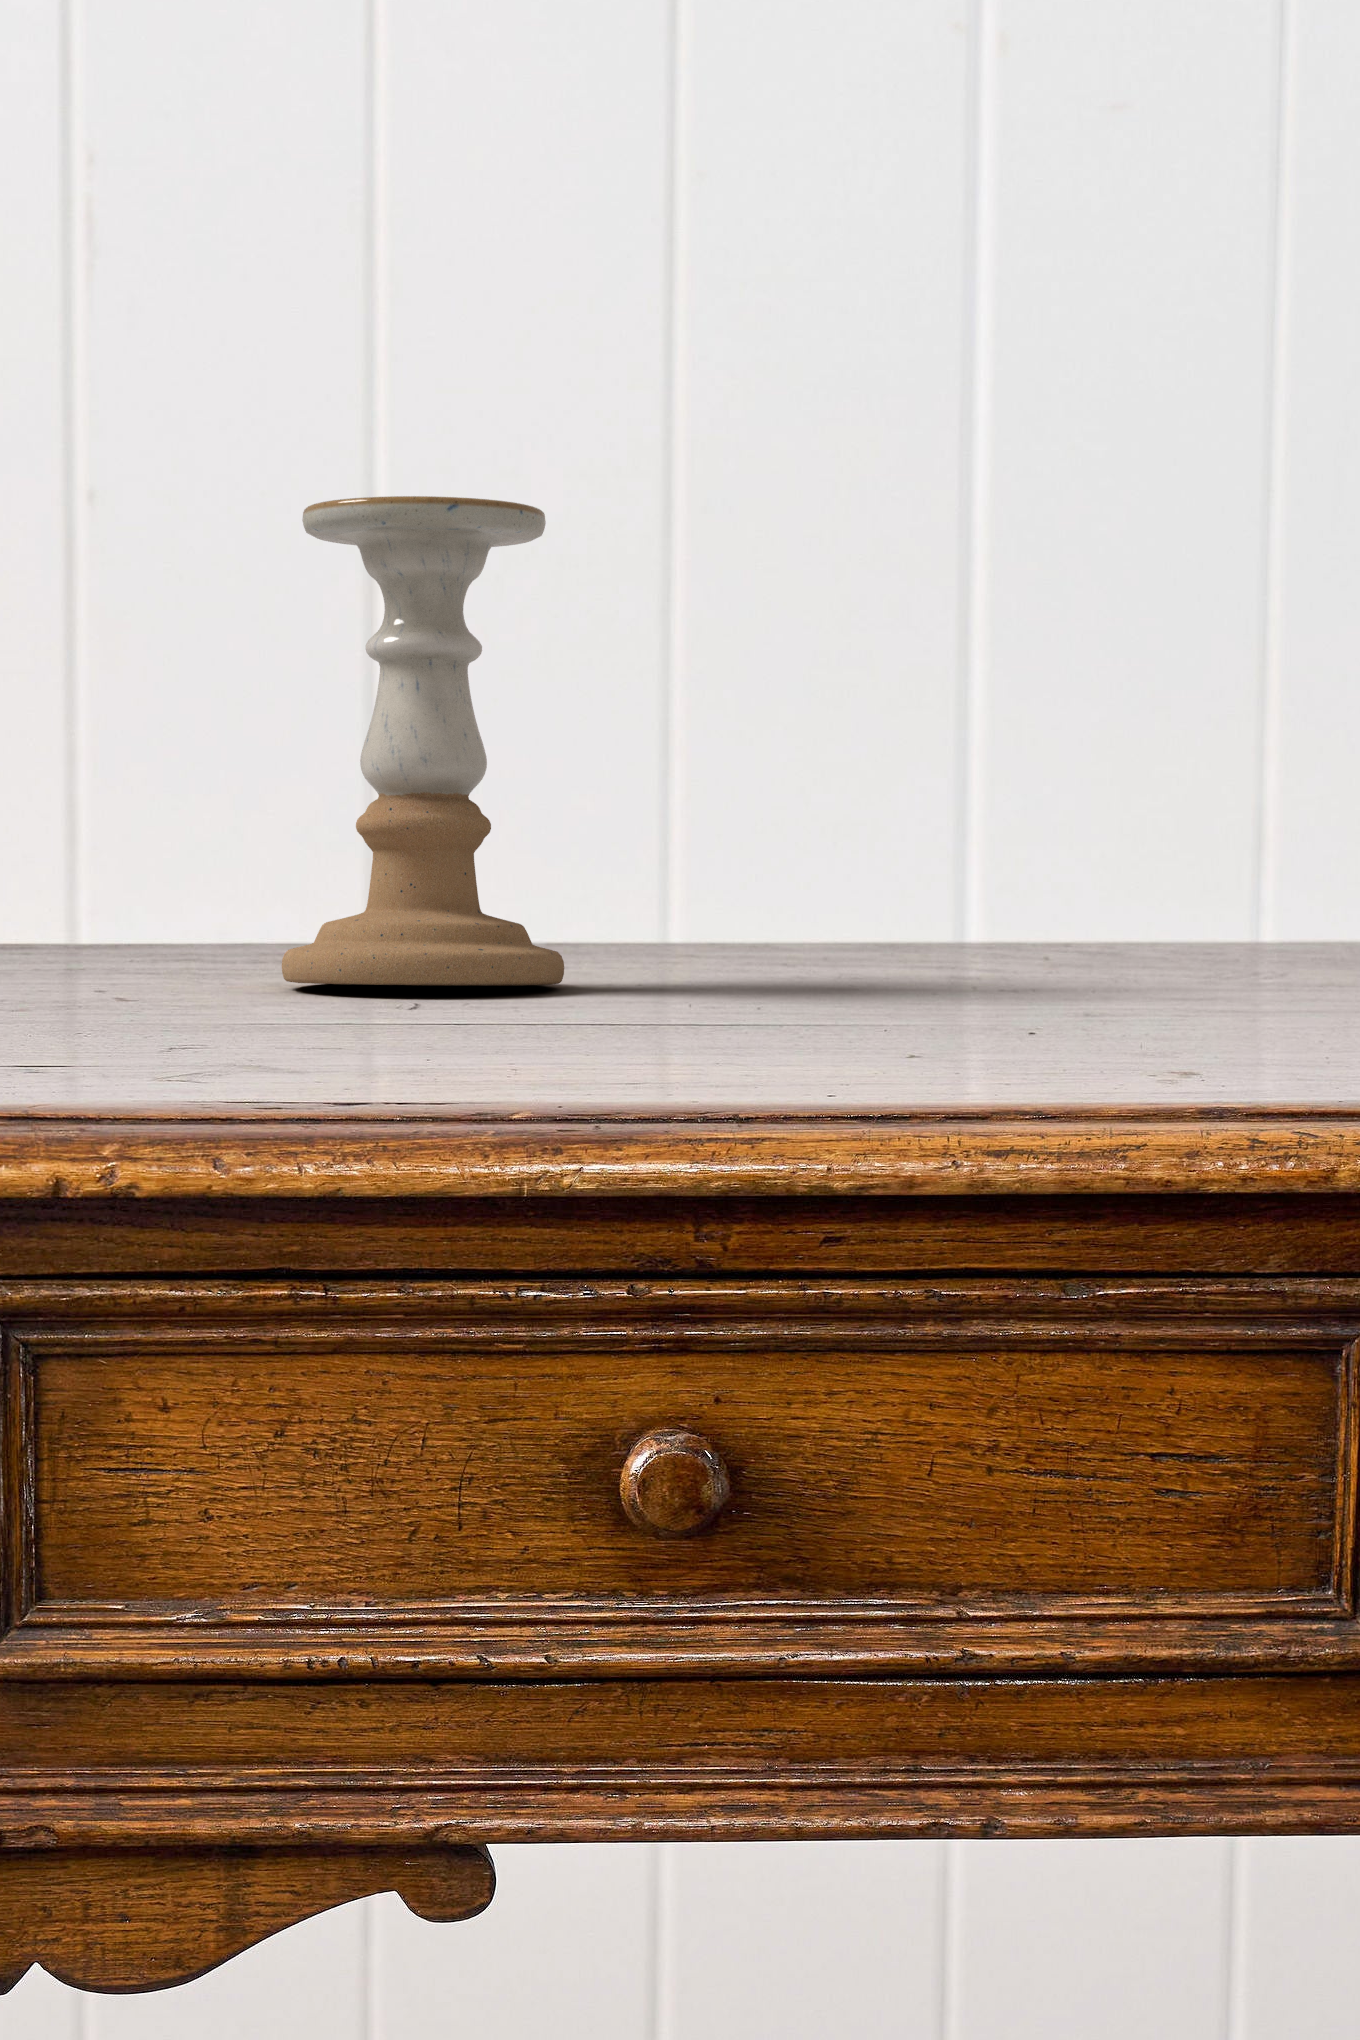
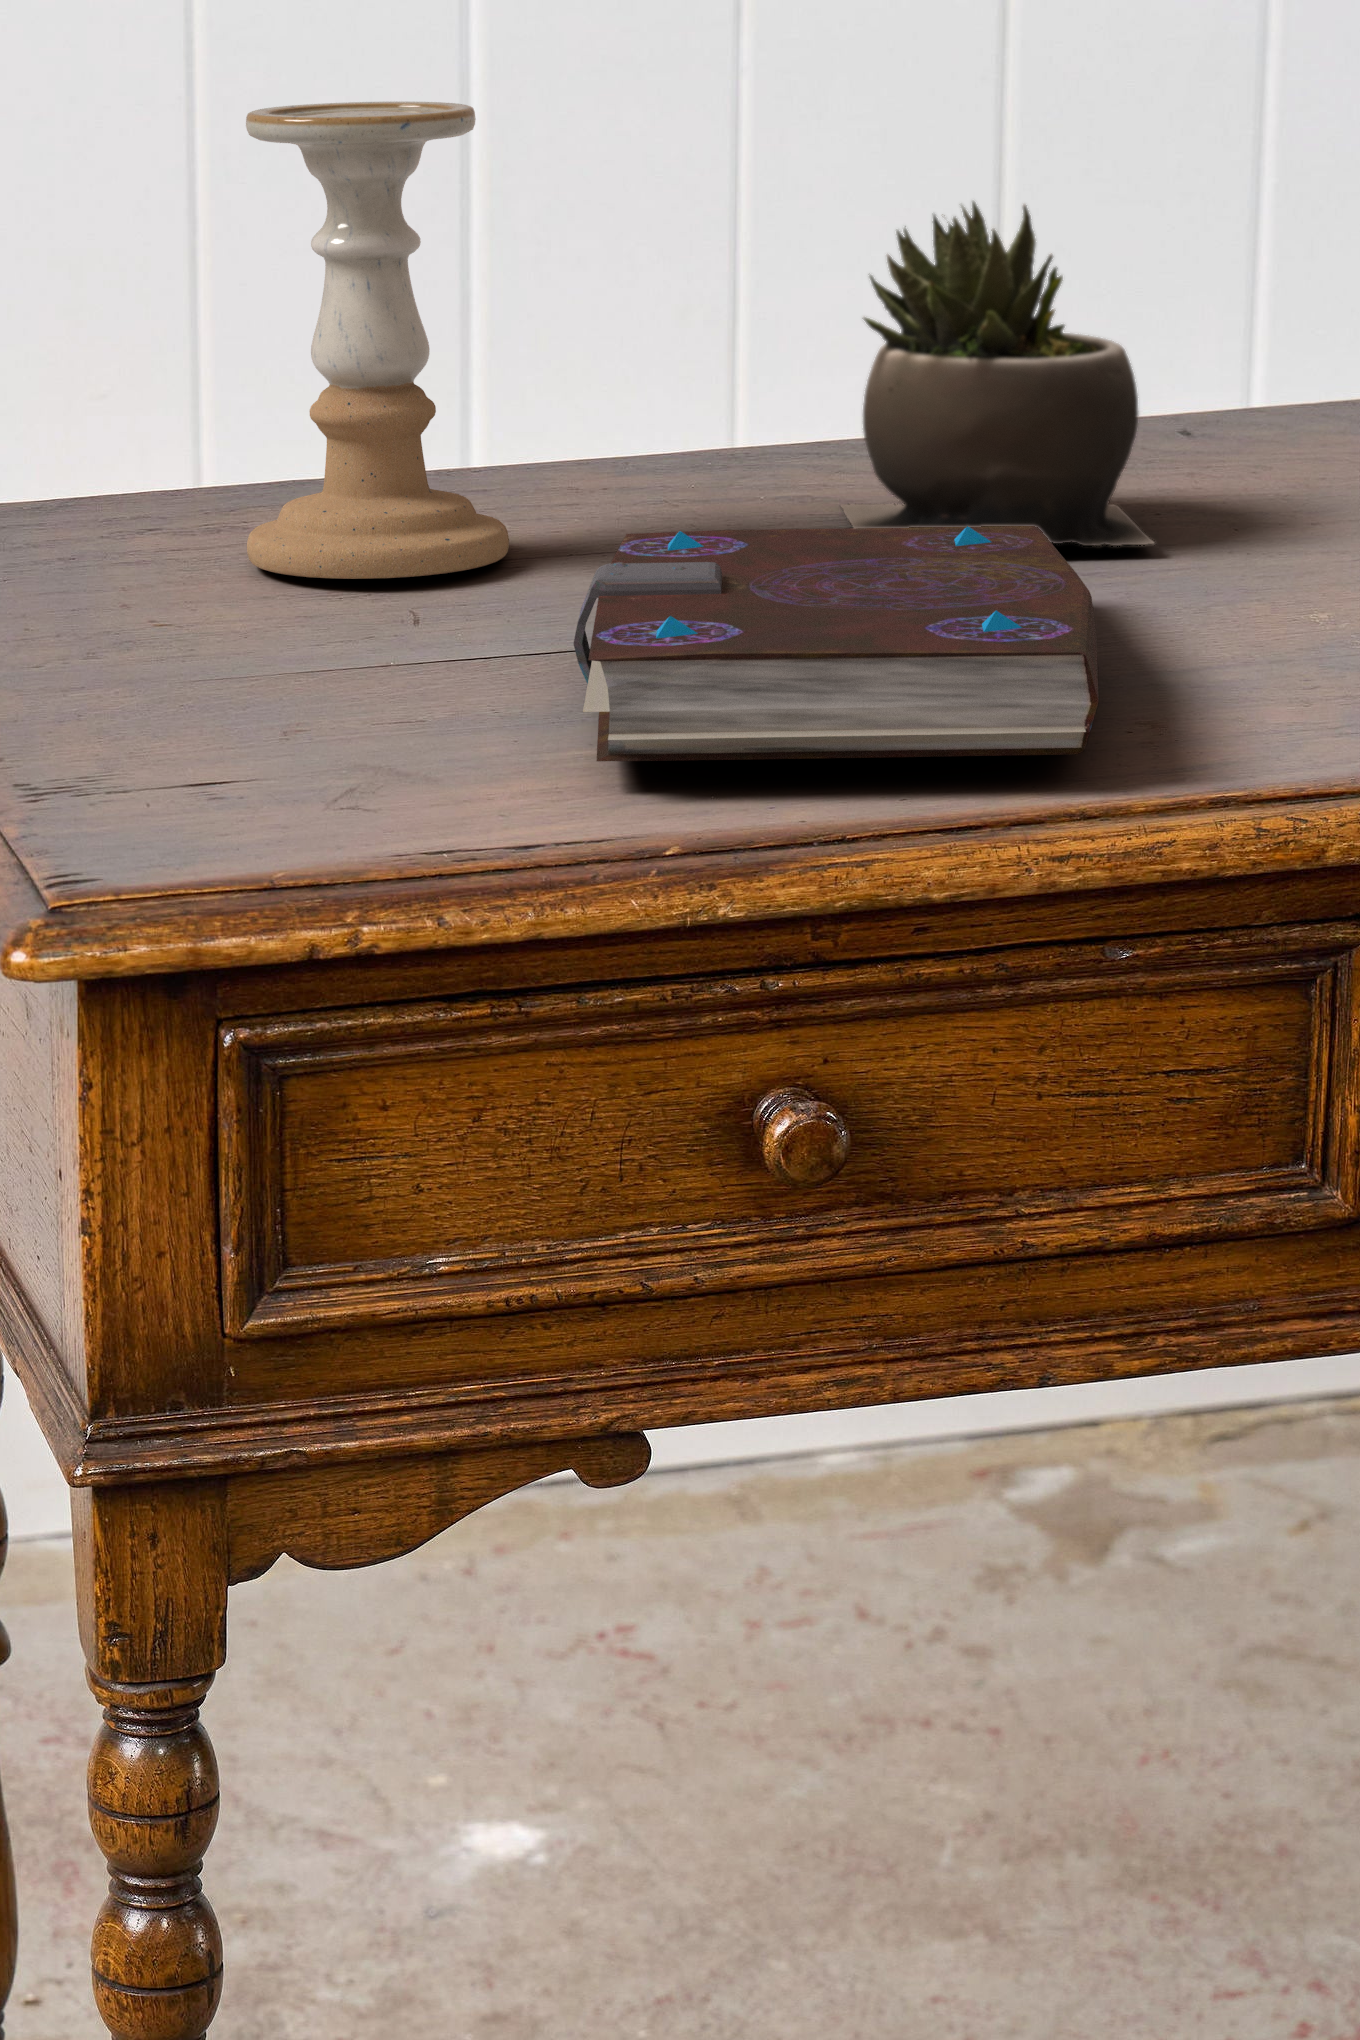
succulent plant: none [942,633,1269,988] -> present [841,202,1154,546]
book: none [452,902,1126,1043] -> present [574,526,1099,761]

